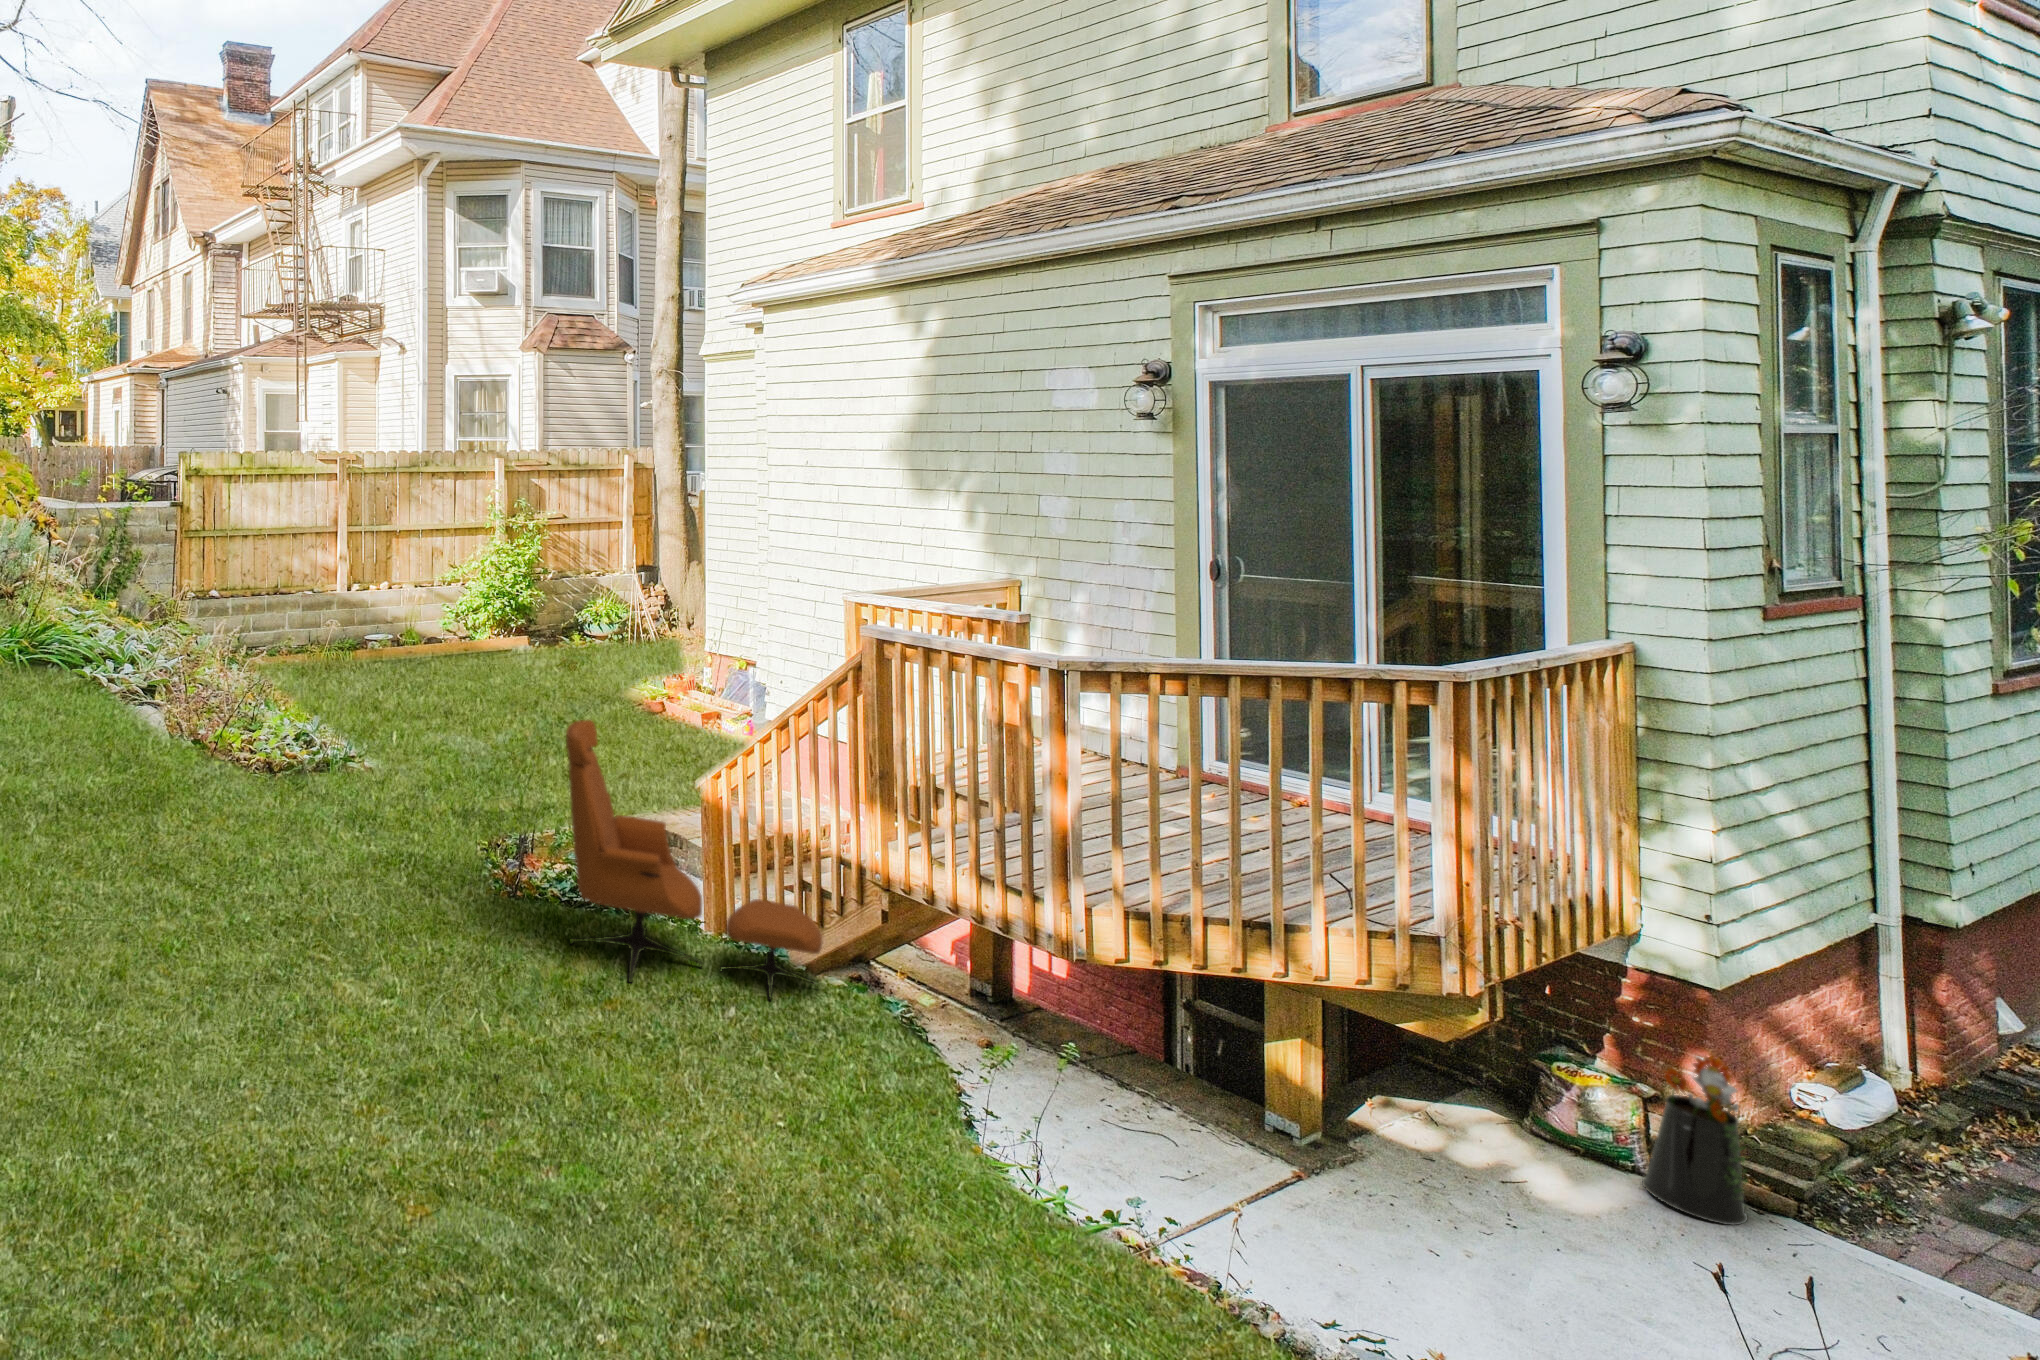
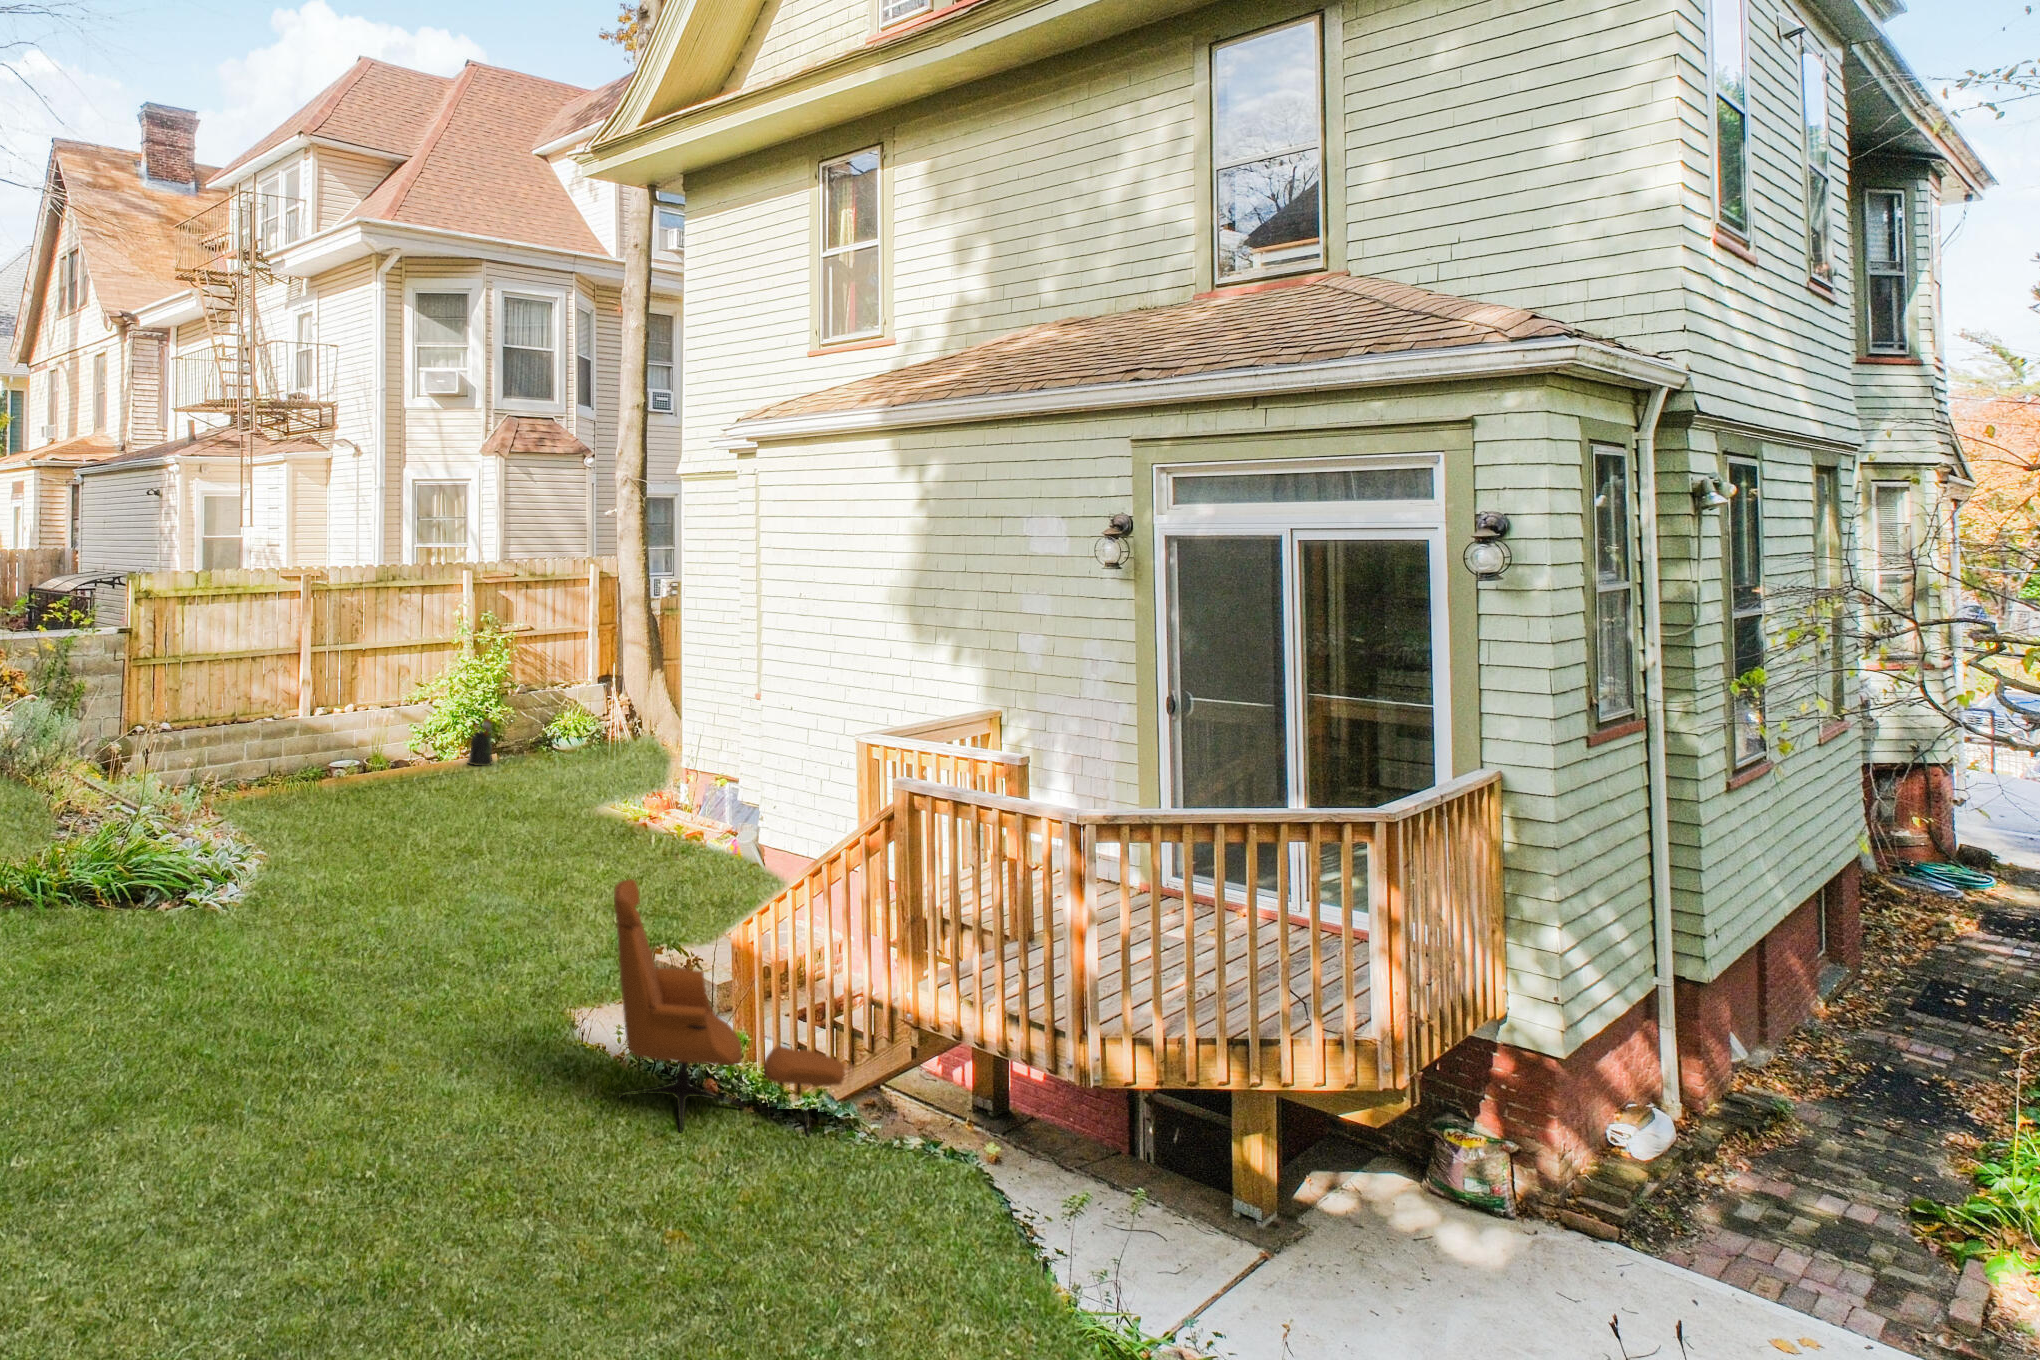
watering can: present [1642,1056,1748,1225] -> present [468,718,493,766]

